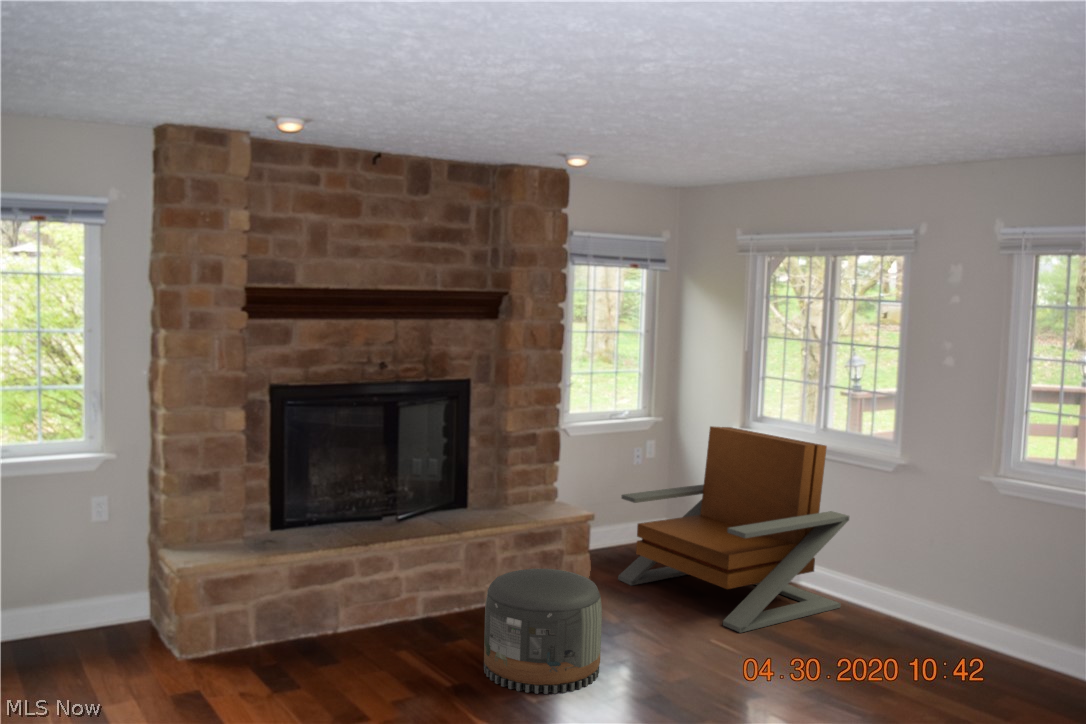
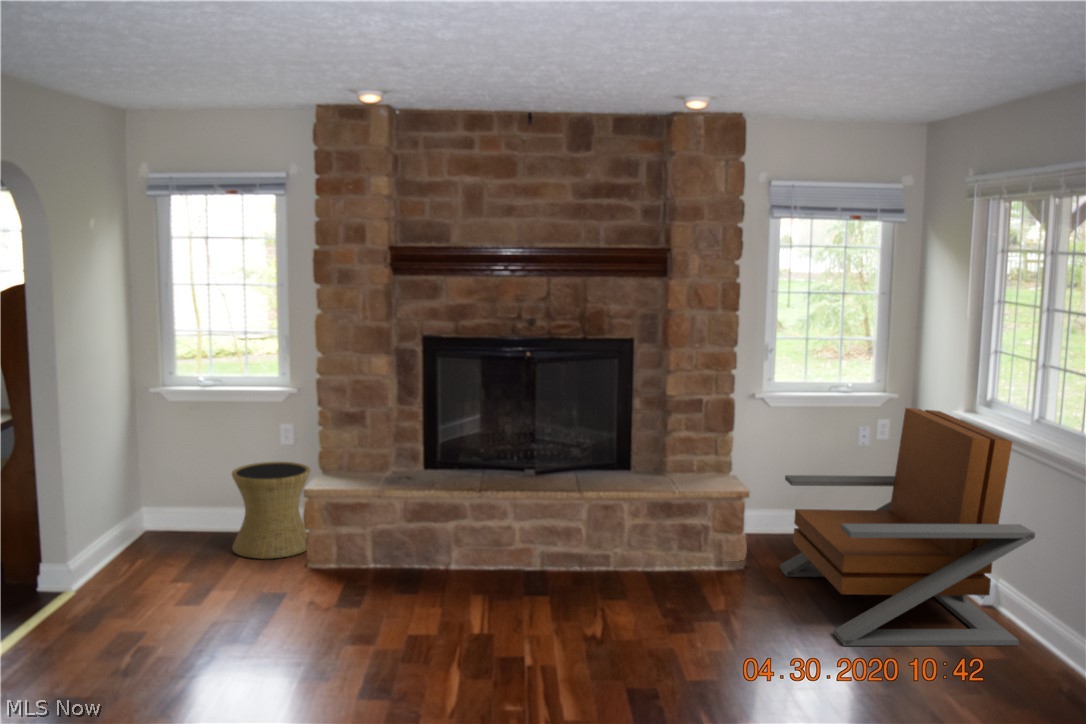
side table: none [48,543,152,665] -> present [232,462,311,559]
pouf: present [484,569,602,694] -> none [525,533,645,660]

